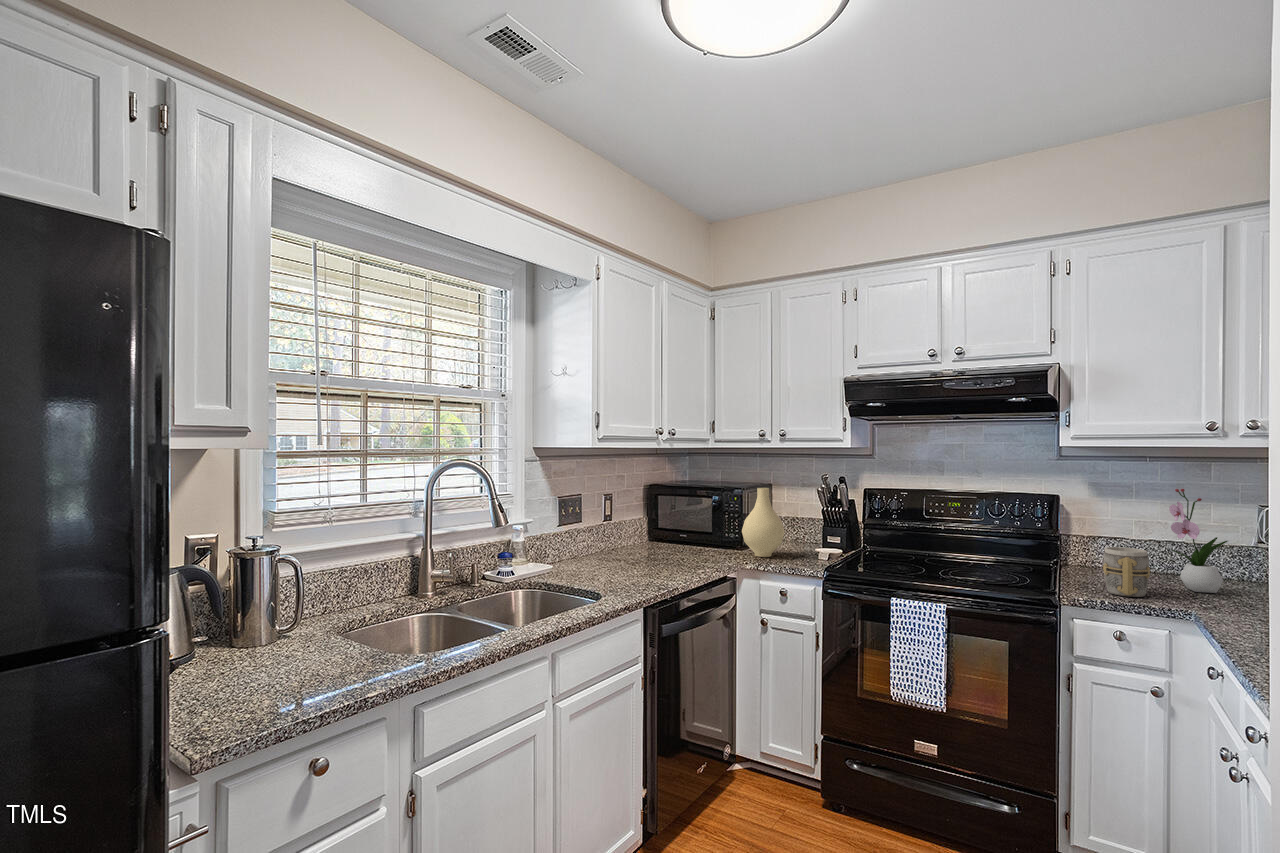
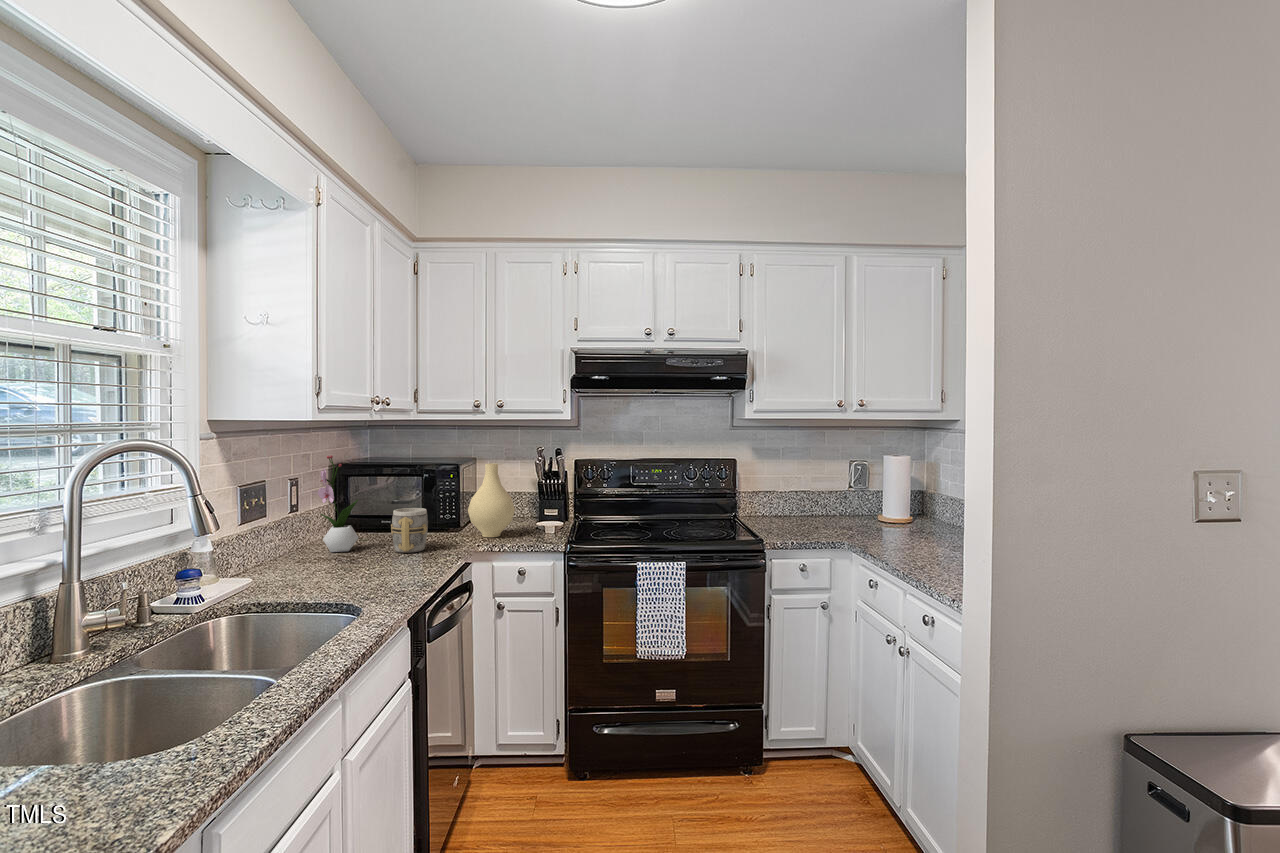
flower arrangement: present [1169,489,1227,593] -> present [318,455,359,552]
mug: present [1103,547,1150,597] -> present [391,508,428,553]

